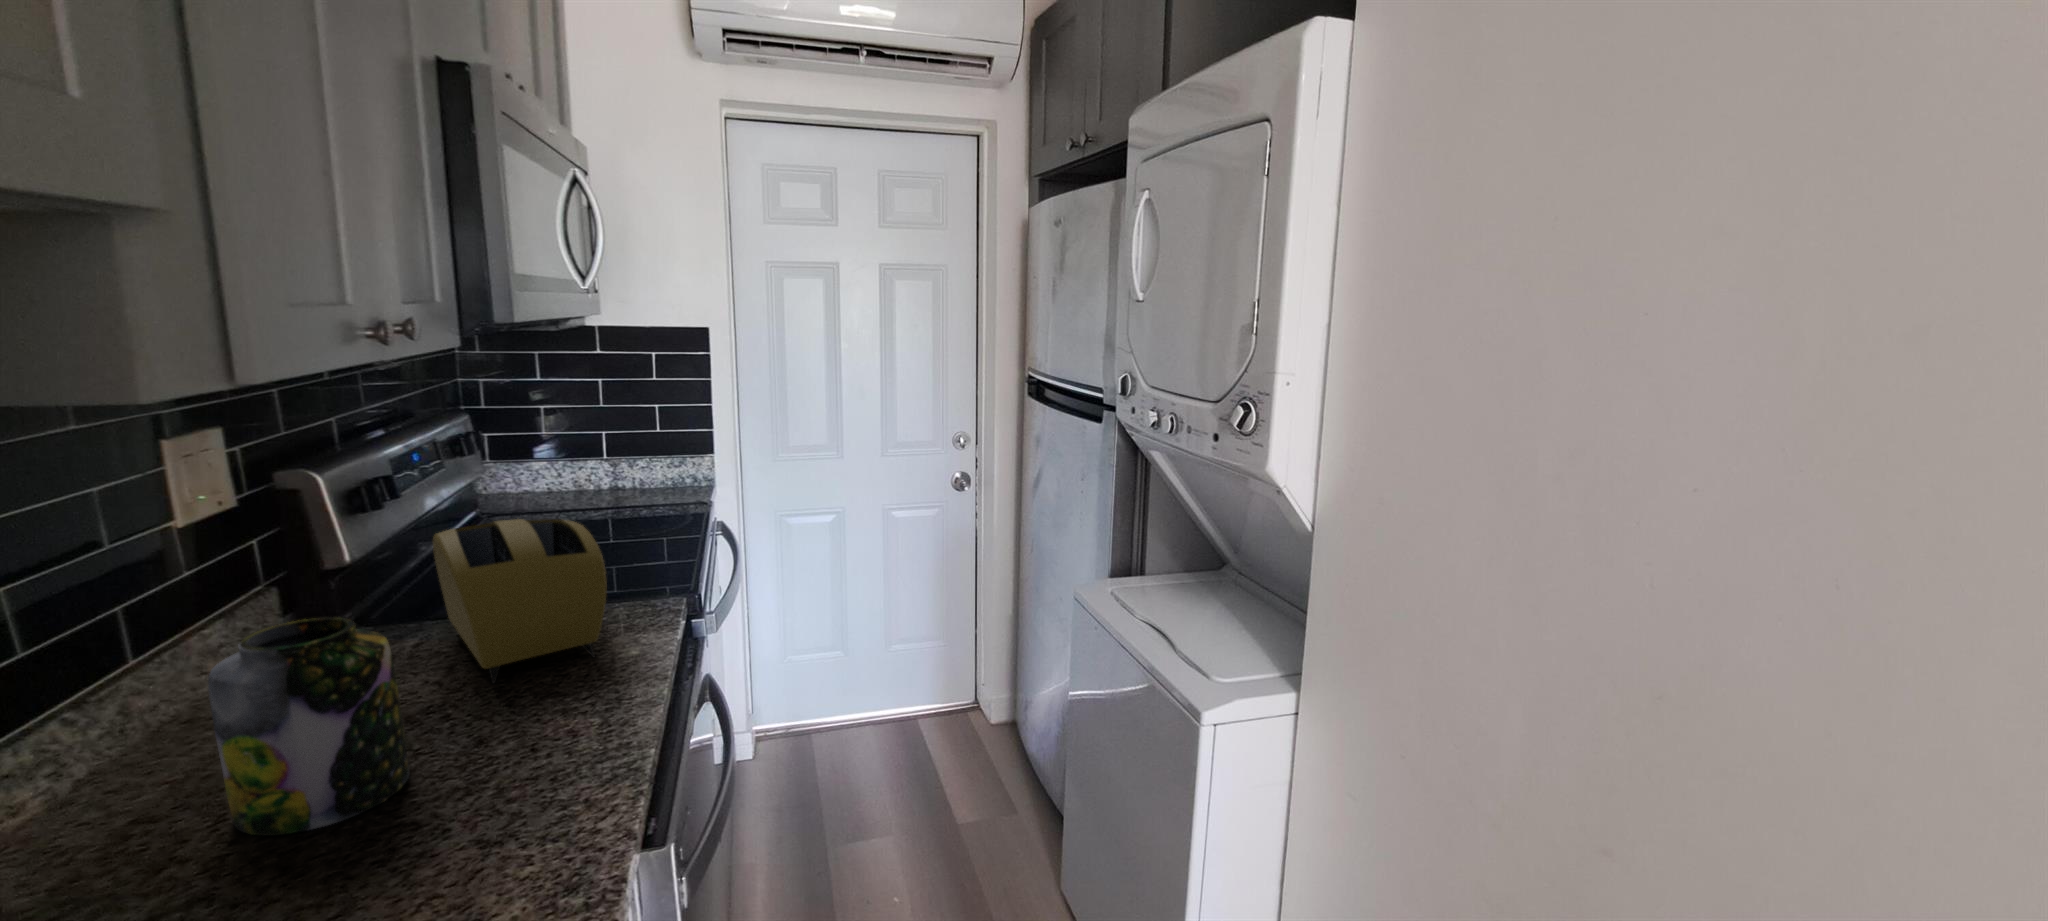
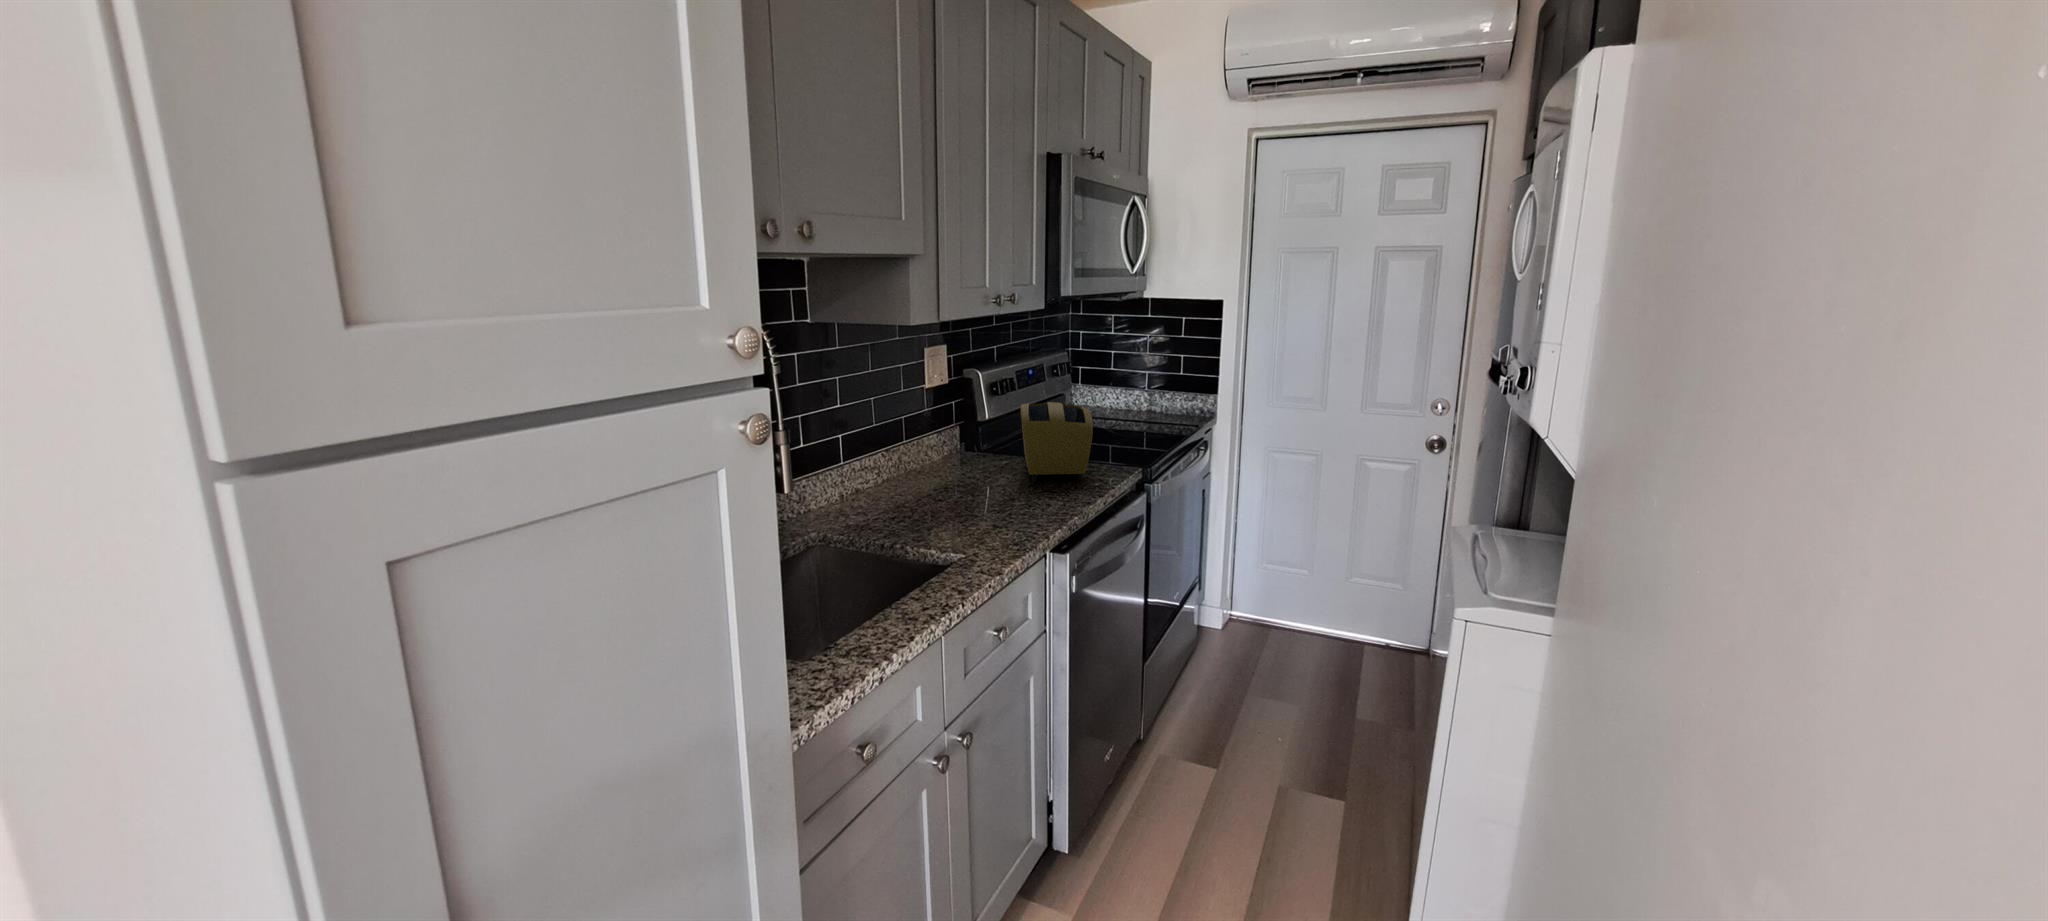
jar: present [208,617,409,836] -> none [925,424,987,511]

